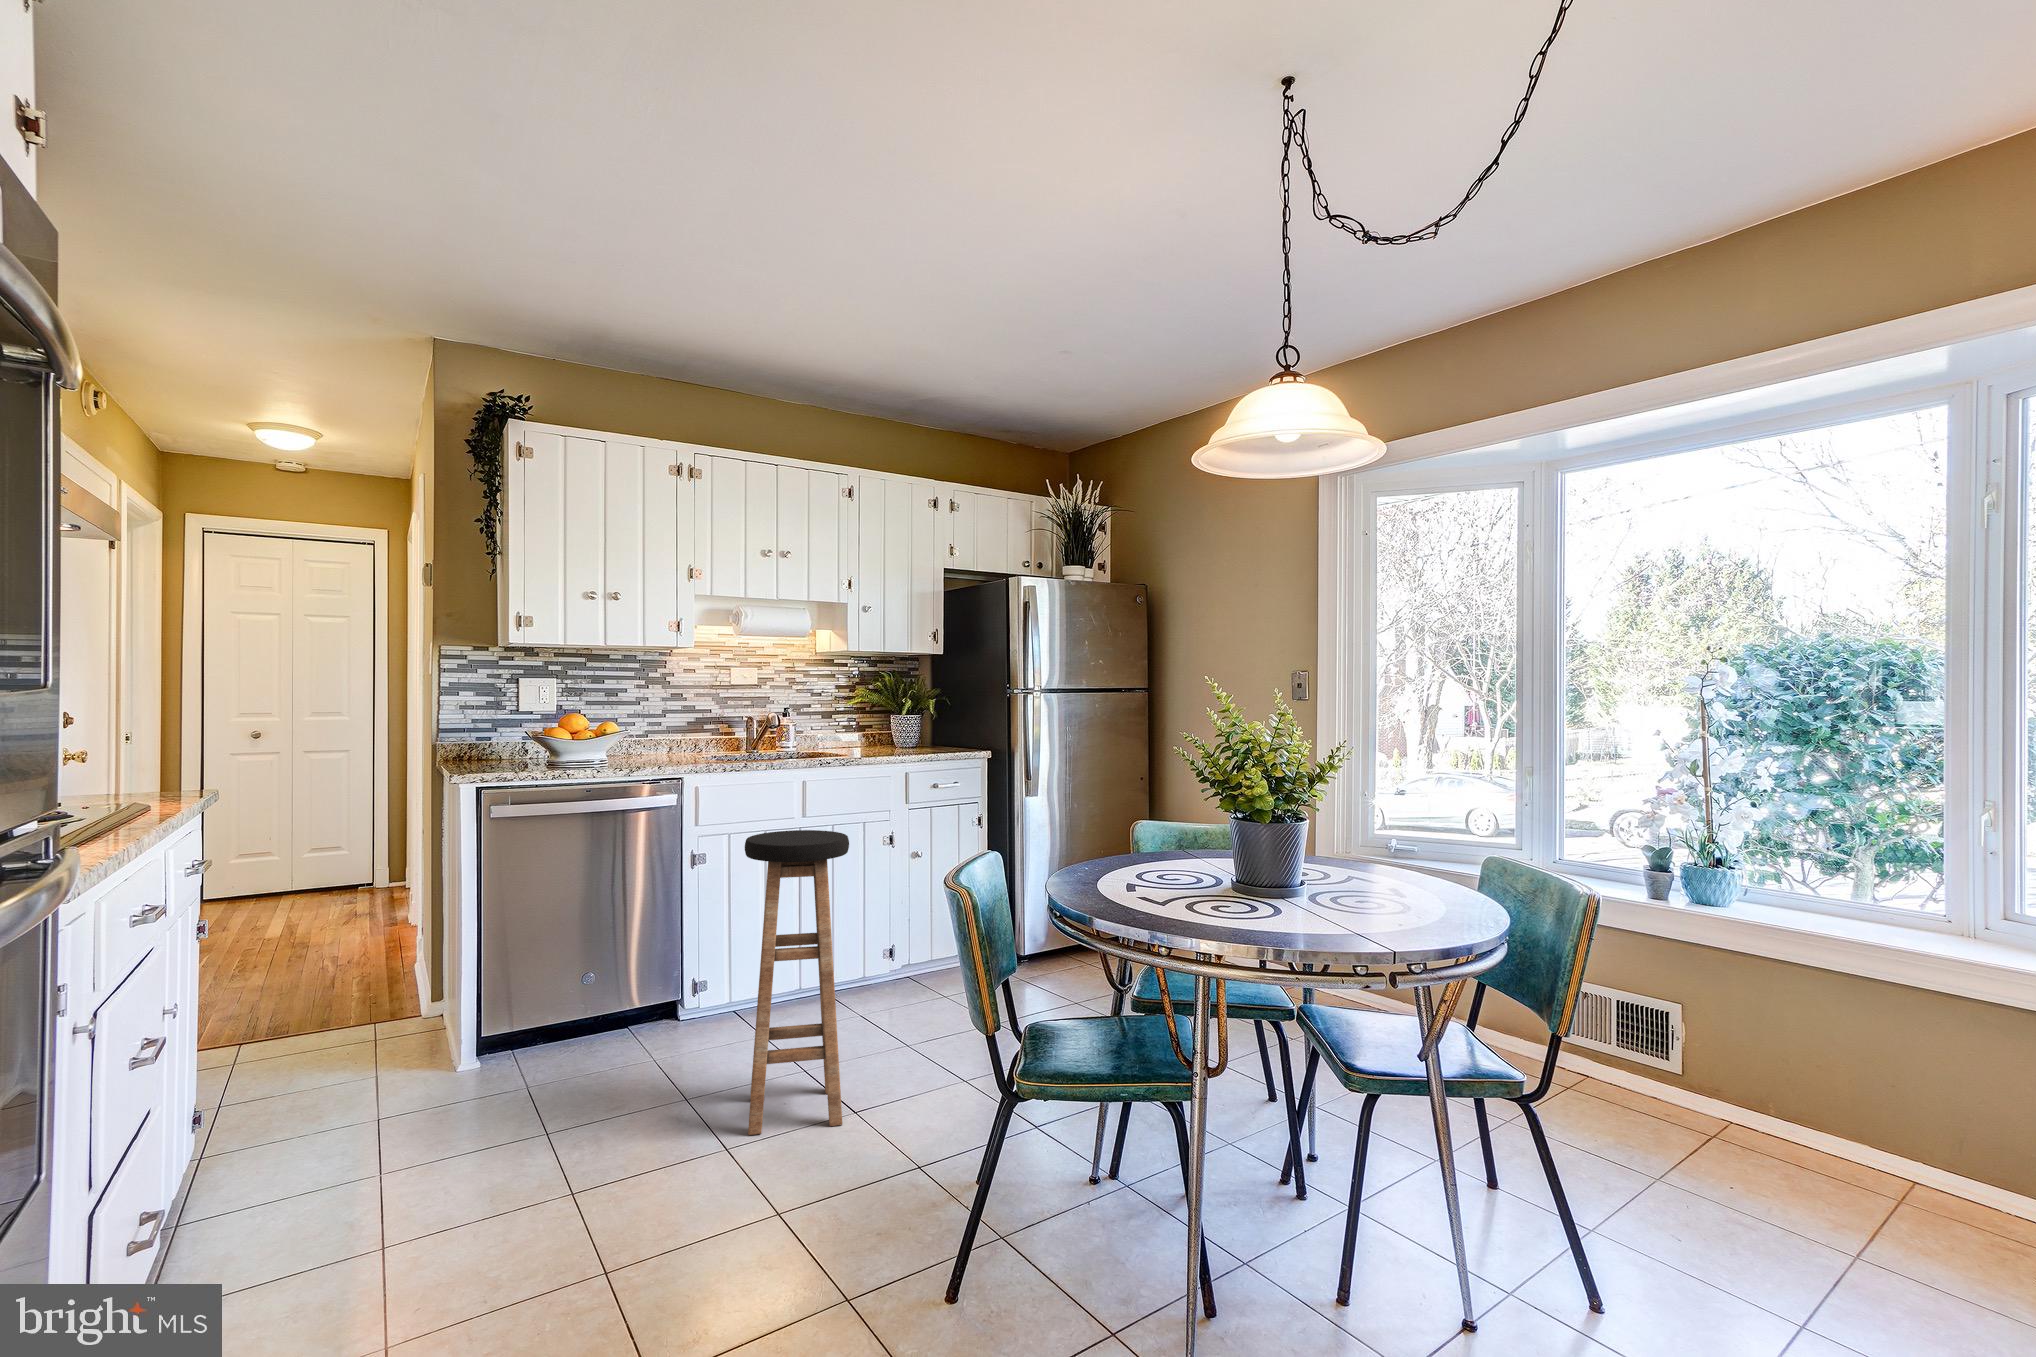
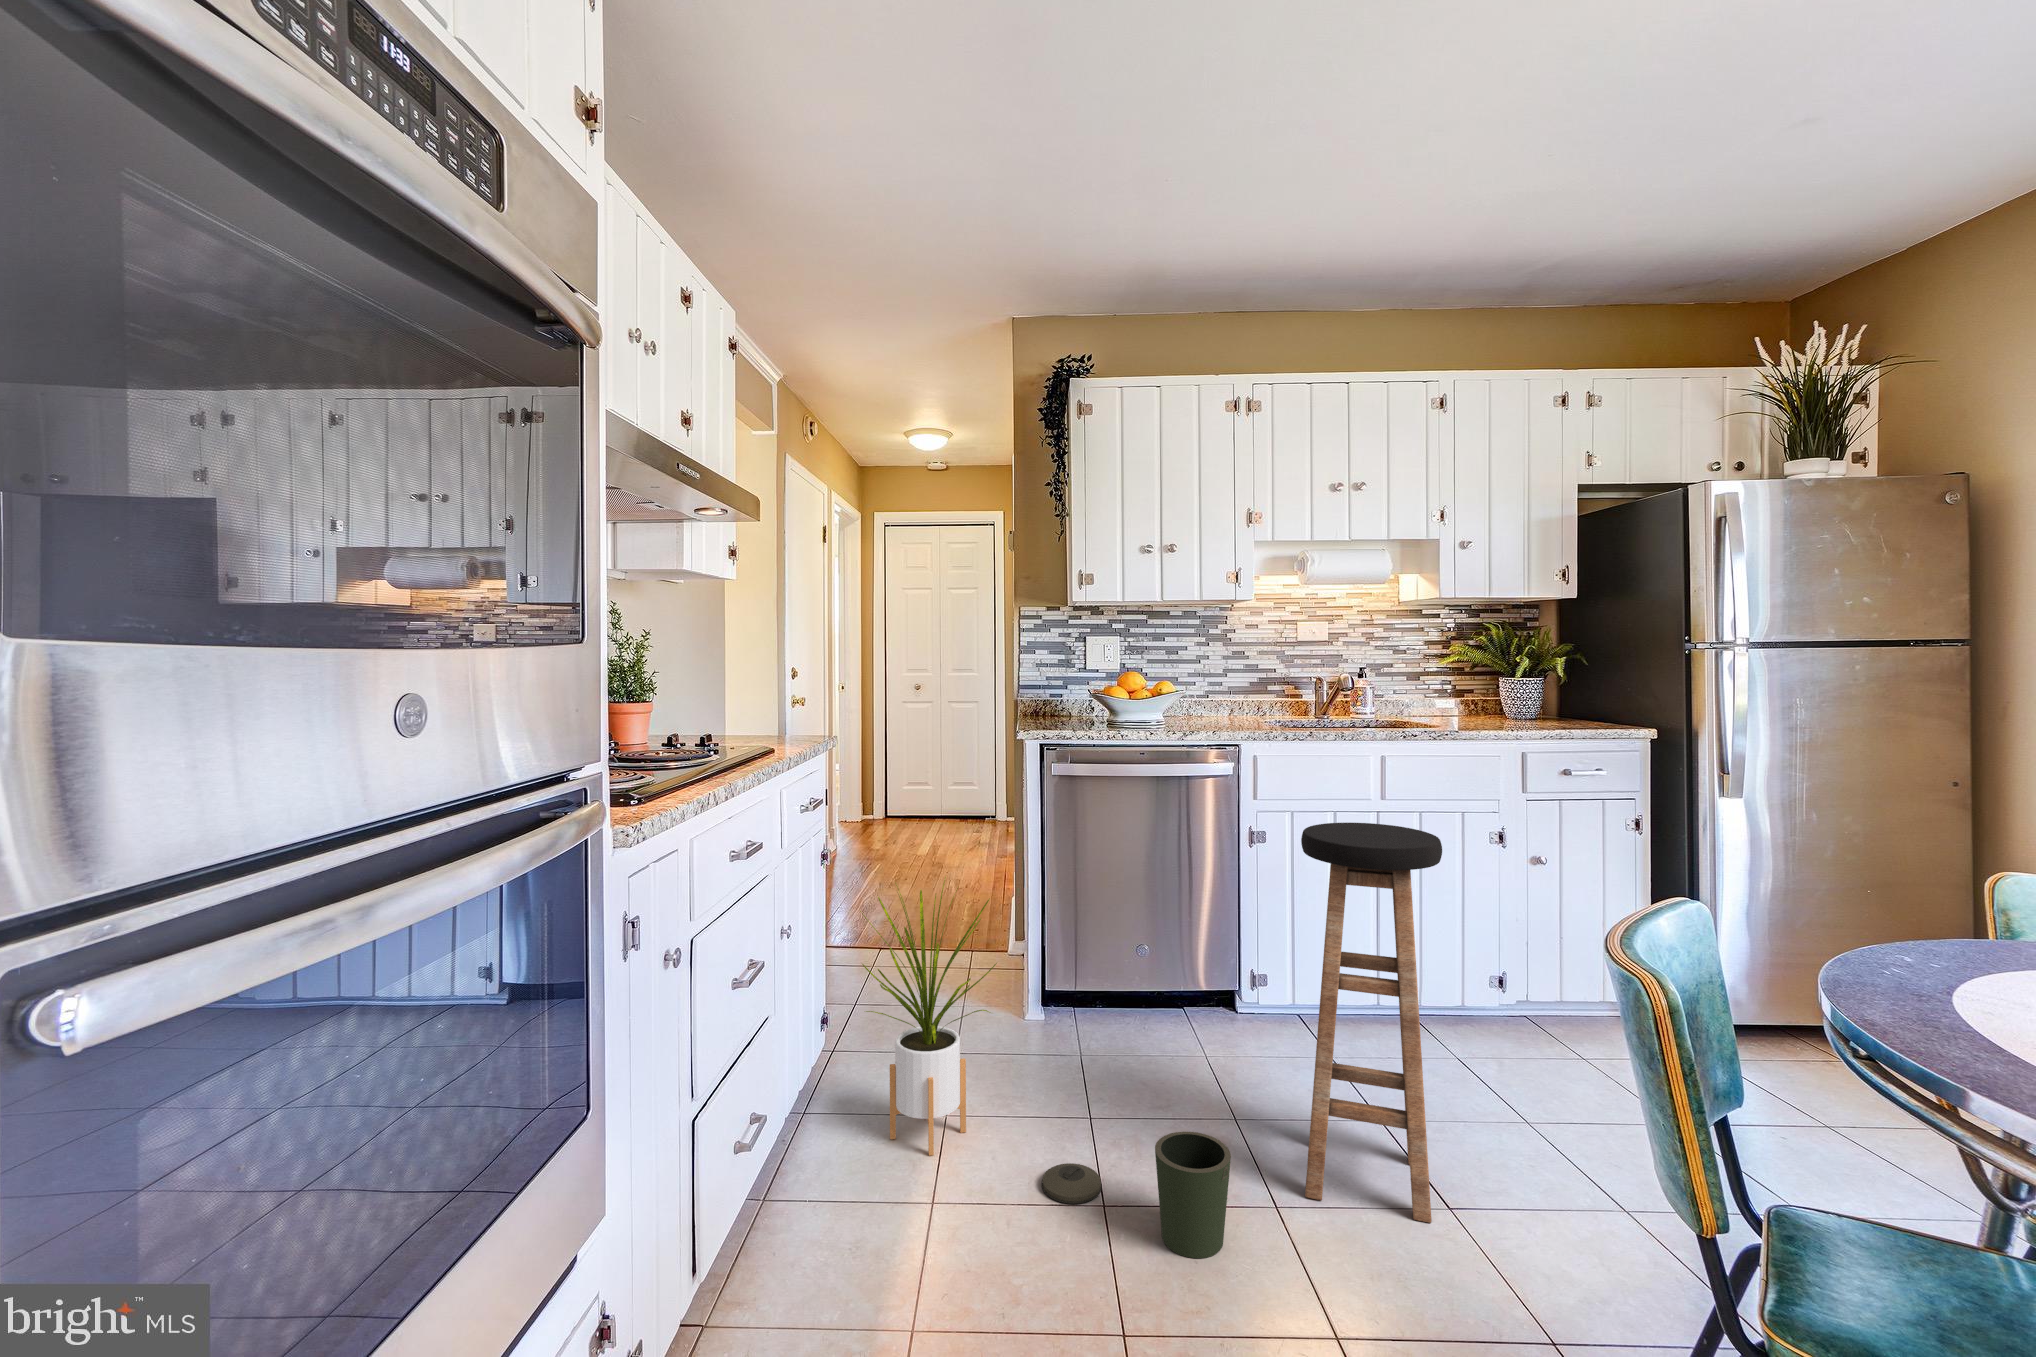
house plant: none [282,920,451,1205] -> present [860,877,997,1156]
trash can: none [506,1100,691,1201] -> present [1042,1131,1231,1258]

